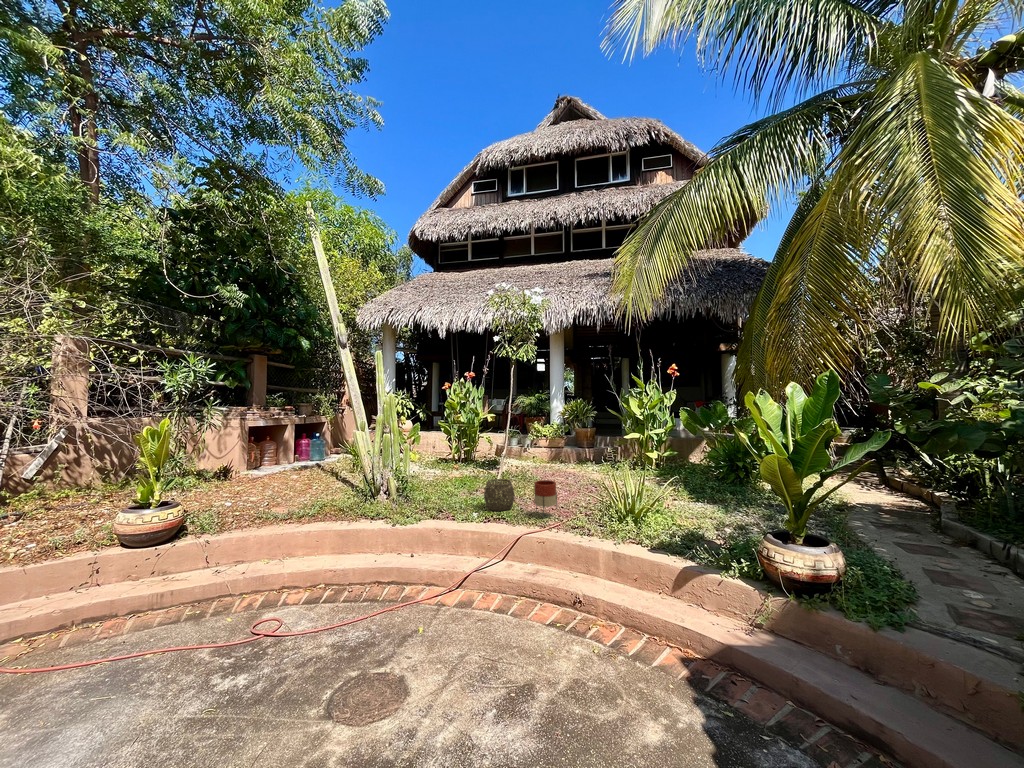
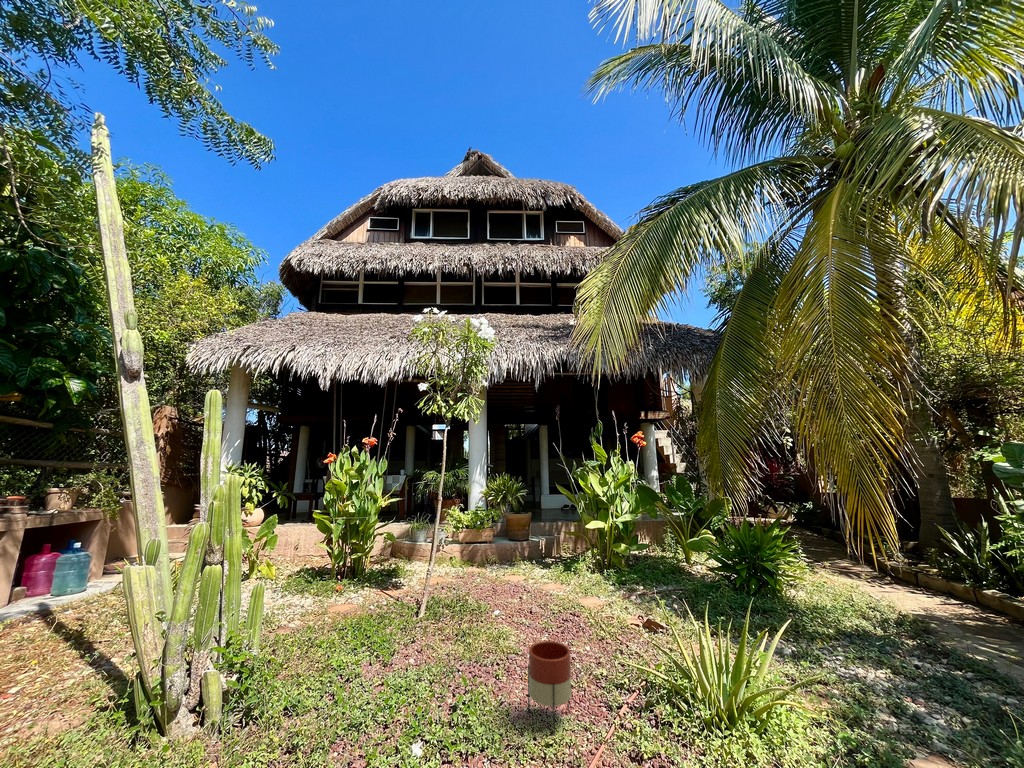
woven basket: present [484,479,515,511] -> none [420,639,481,718]

